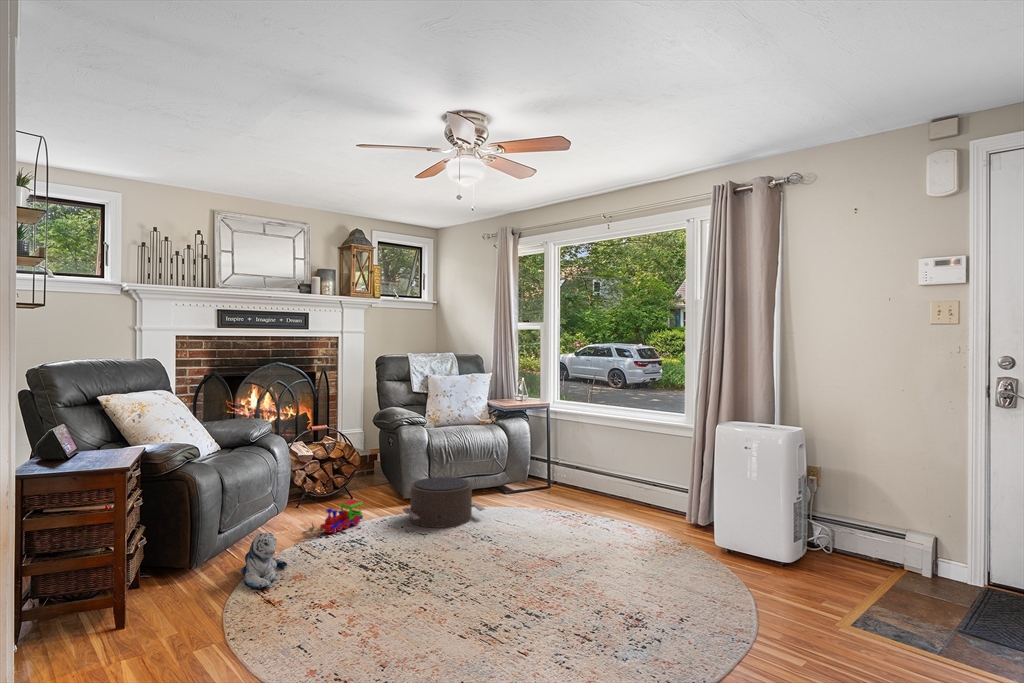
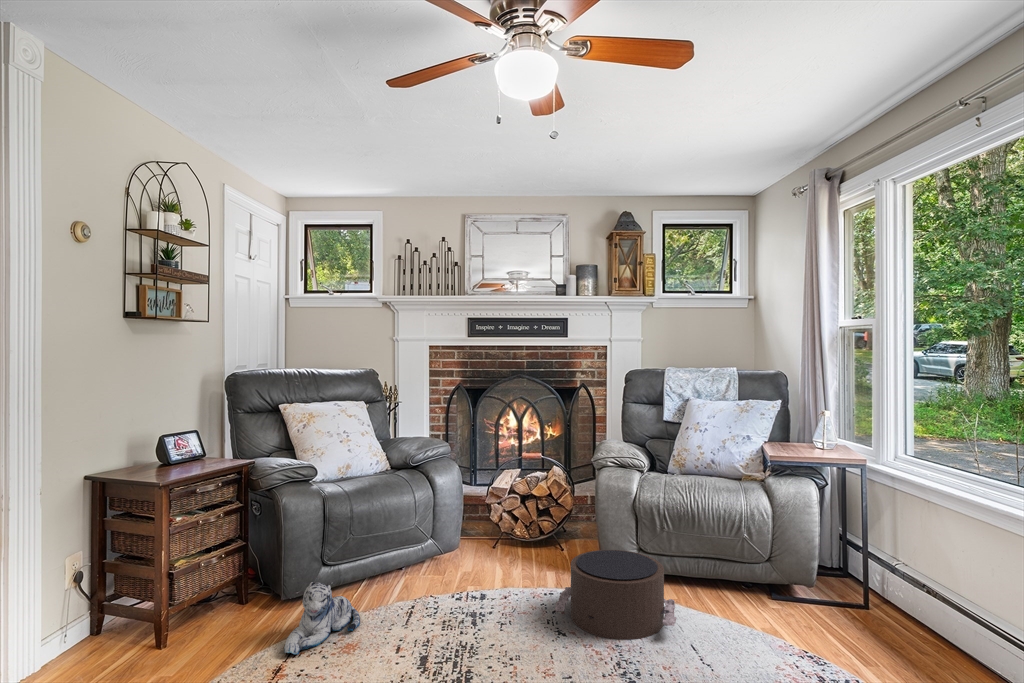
toy train: present [302,500,363,535] -> none [430,558,518,598]

